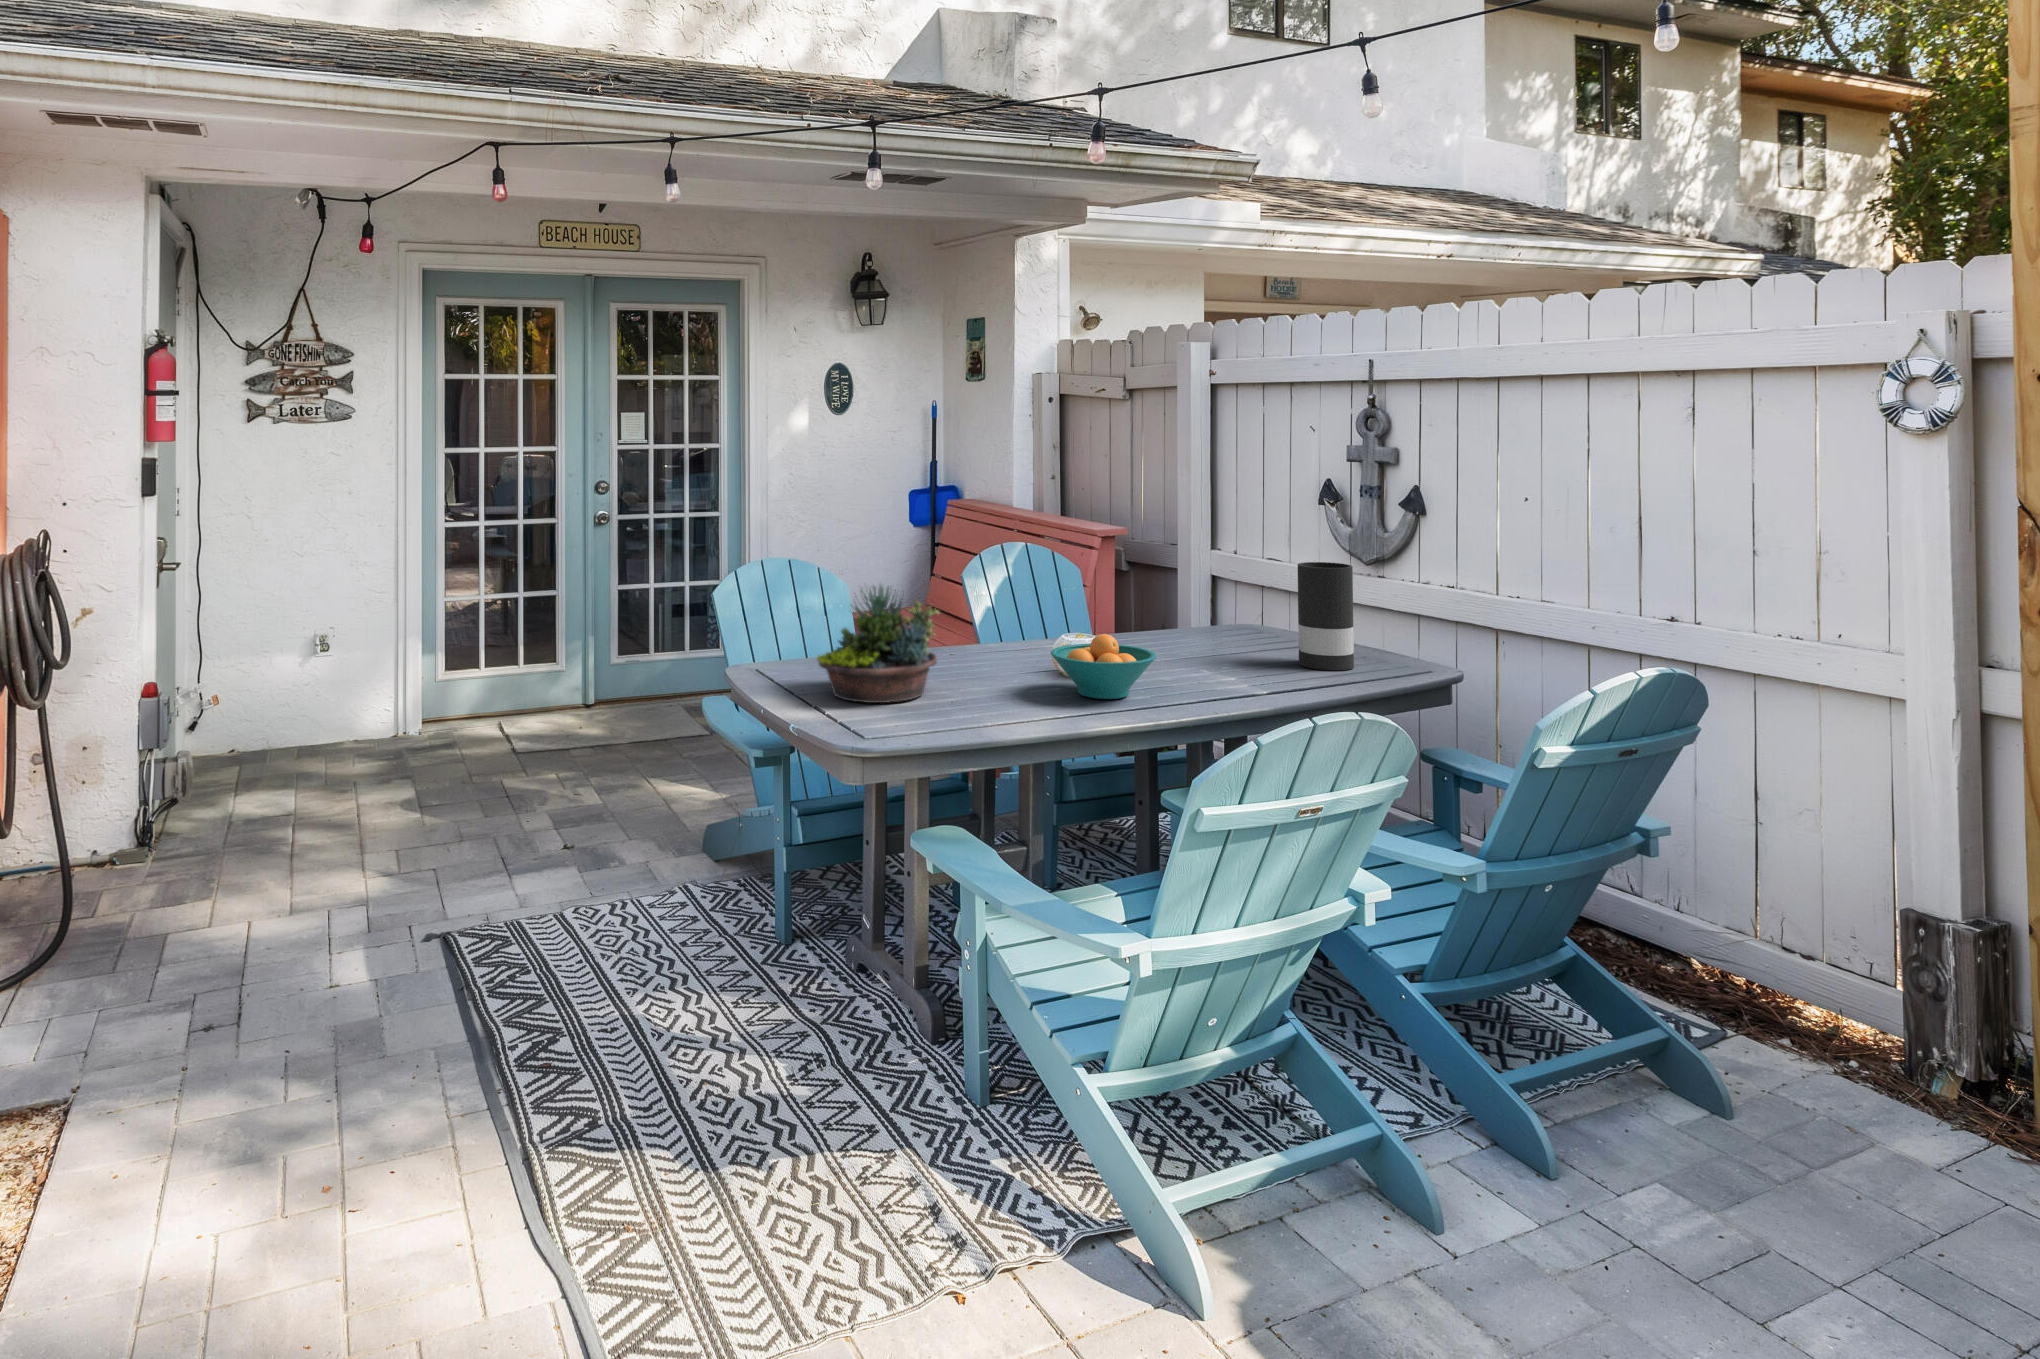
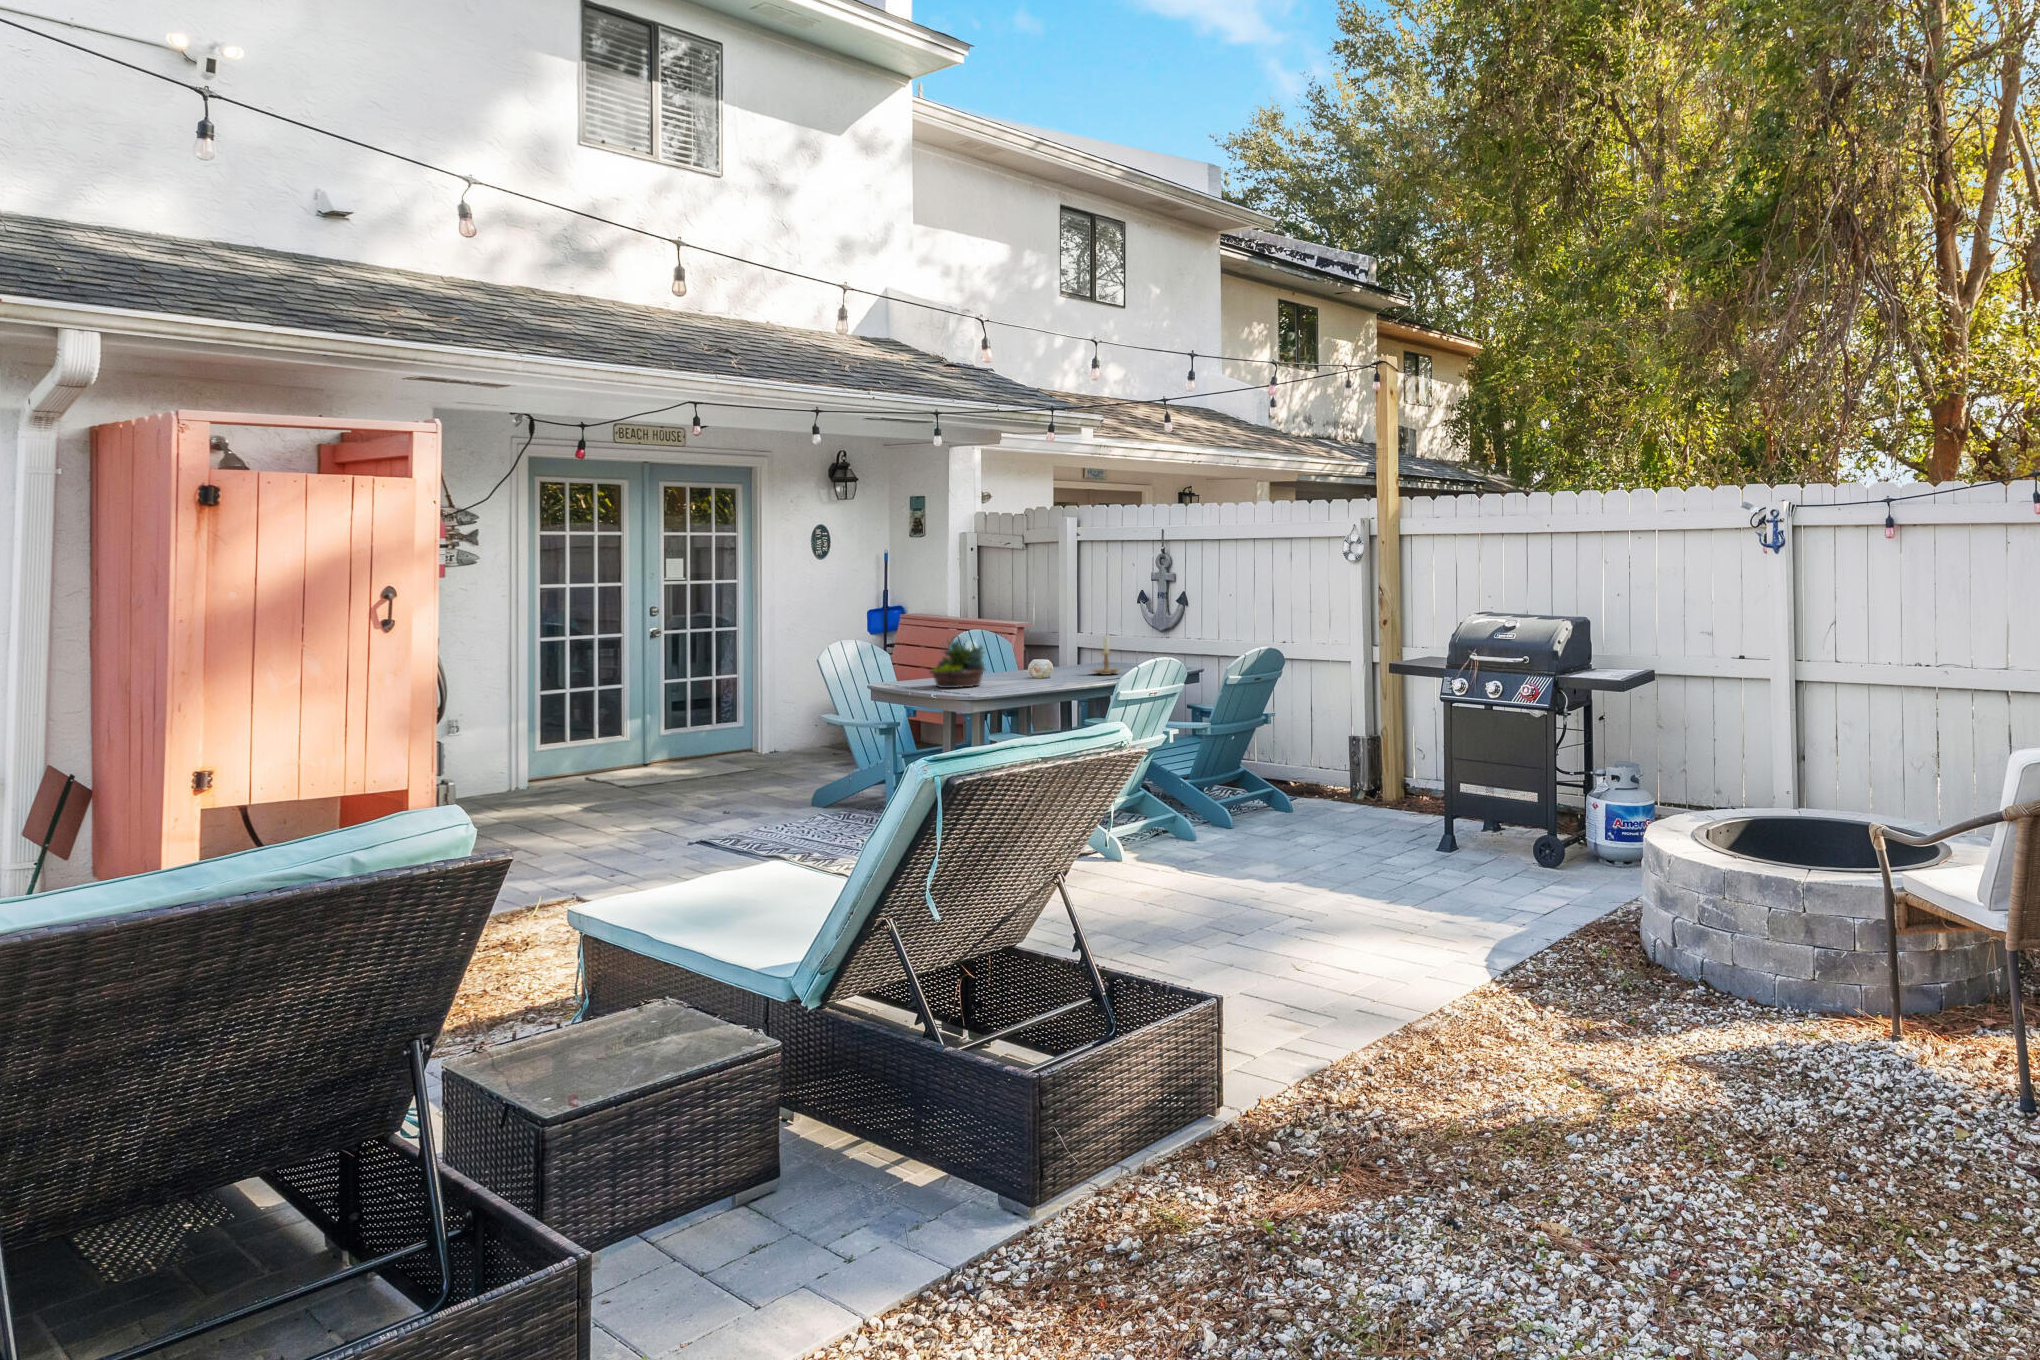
vase: present [1298,562,1354,670] -> none [1135,624,1160,671]
candle holder: none [1191,587,1262,675] -> present [1094,637,1119,675]
fruit bowl: present [1051,634,1156,699] -> none [1035,654,1082,681]

